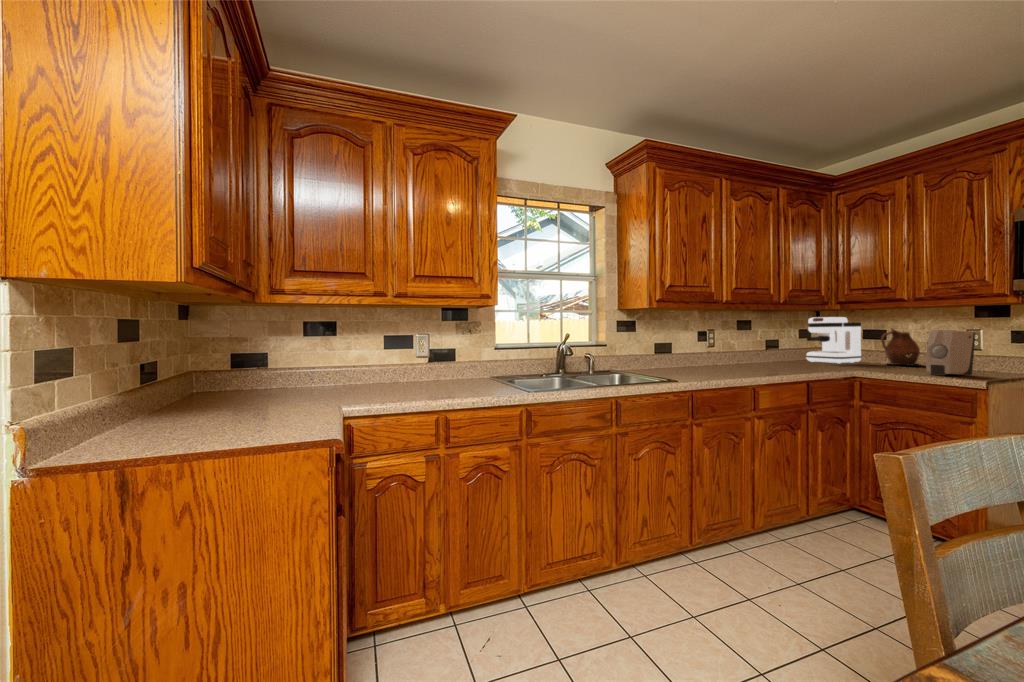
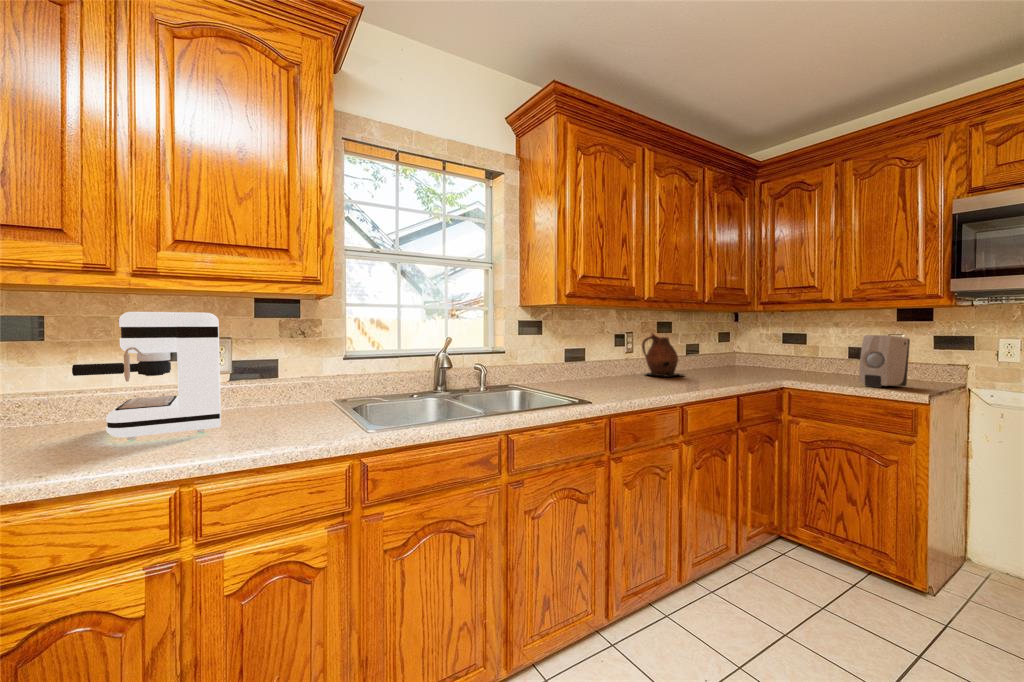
coffee maker: present [807,317,861,364] -> present [72,312,221,440]
ceramic pitcher: present [881,328,920,366] -> present [642,333,683,377]

